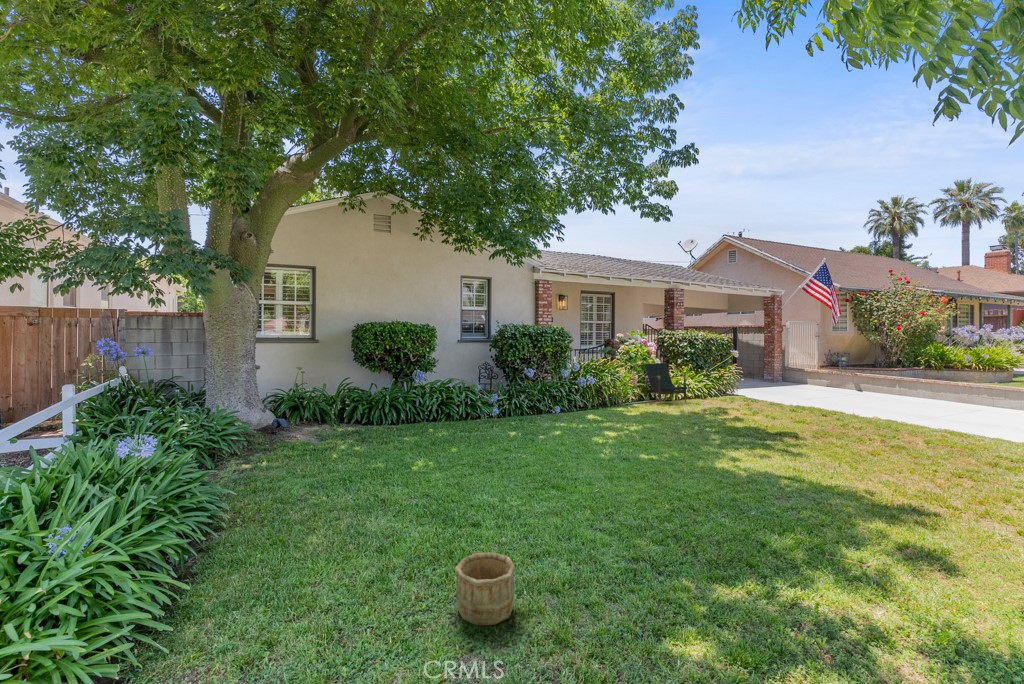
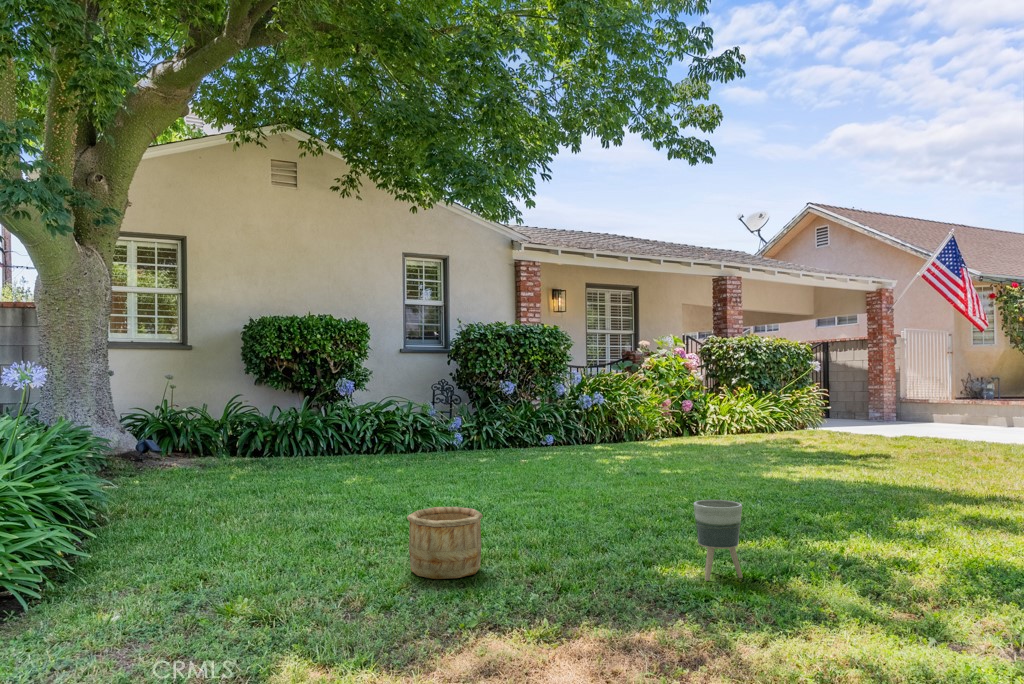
lounge chair: present [645,363,687,404] -> none [682,379,746,436]
planter: none [688,560,730,635] -> present [693,500,743,581]

